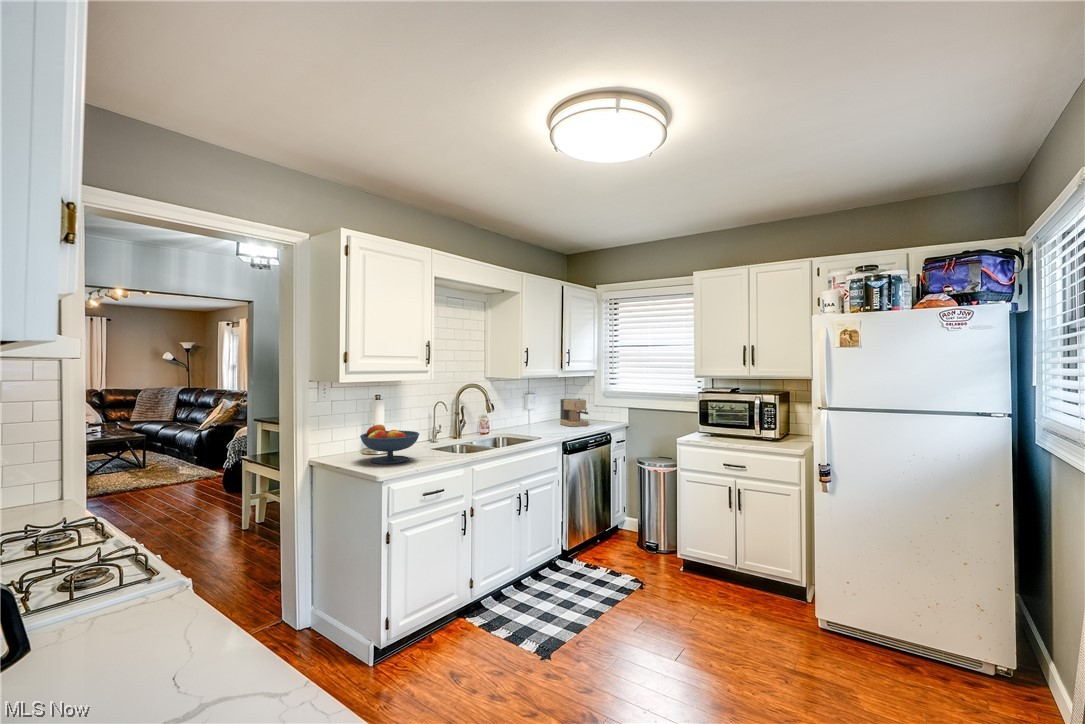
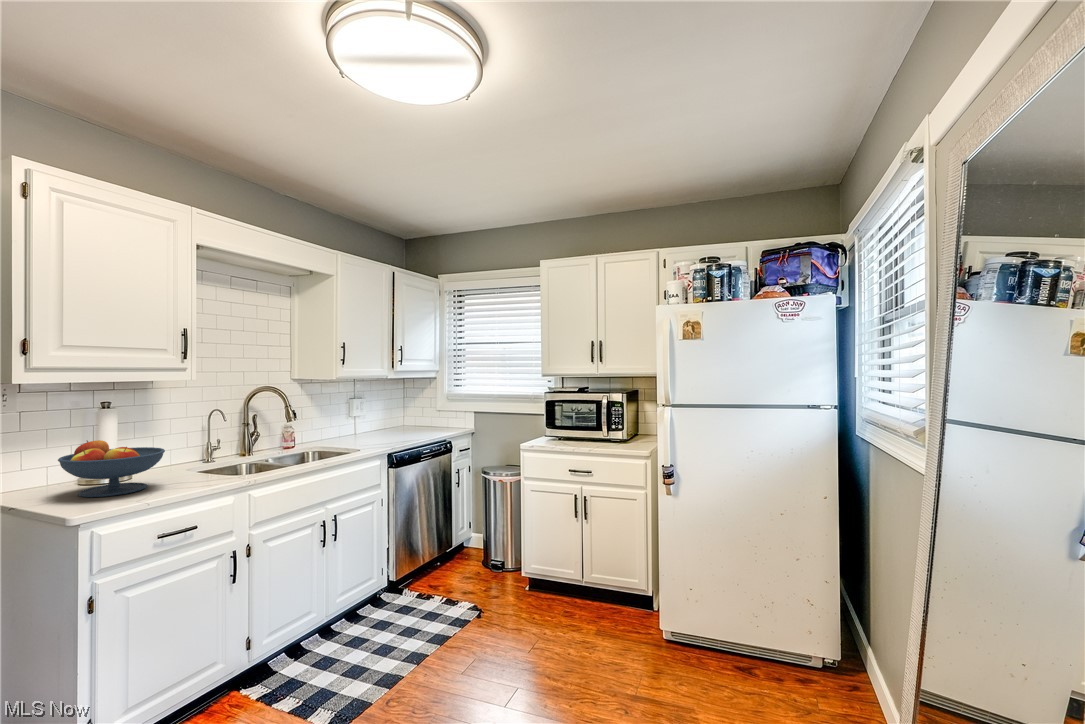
coffee maker: present [560,398,589,426] -> none [396,399,430,432]

